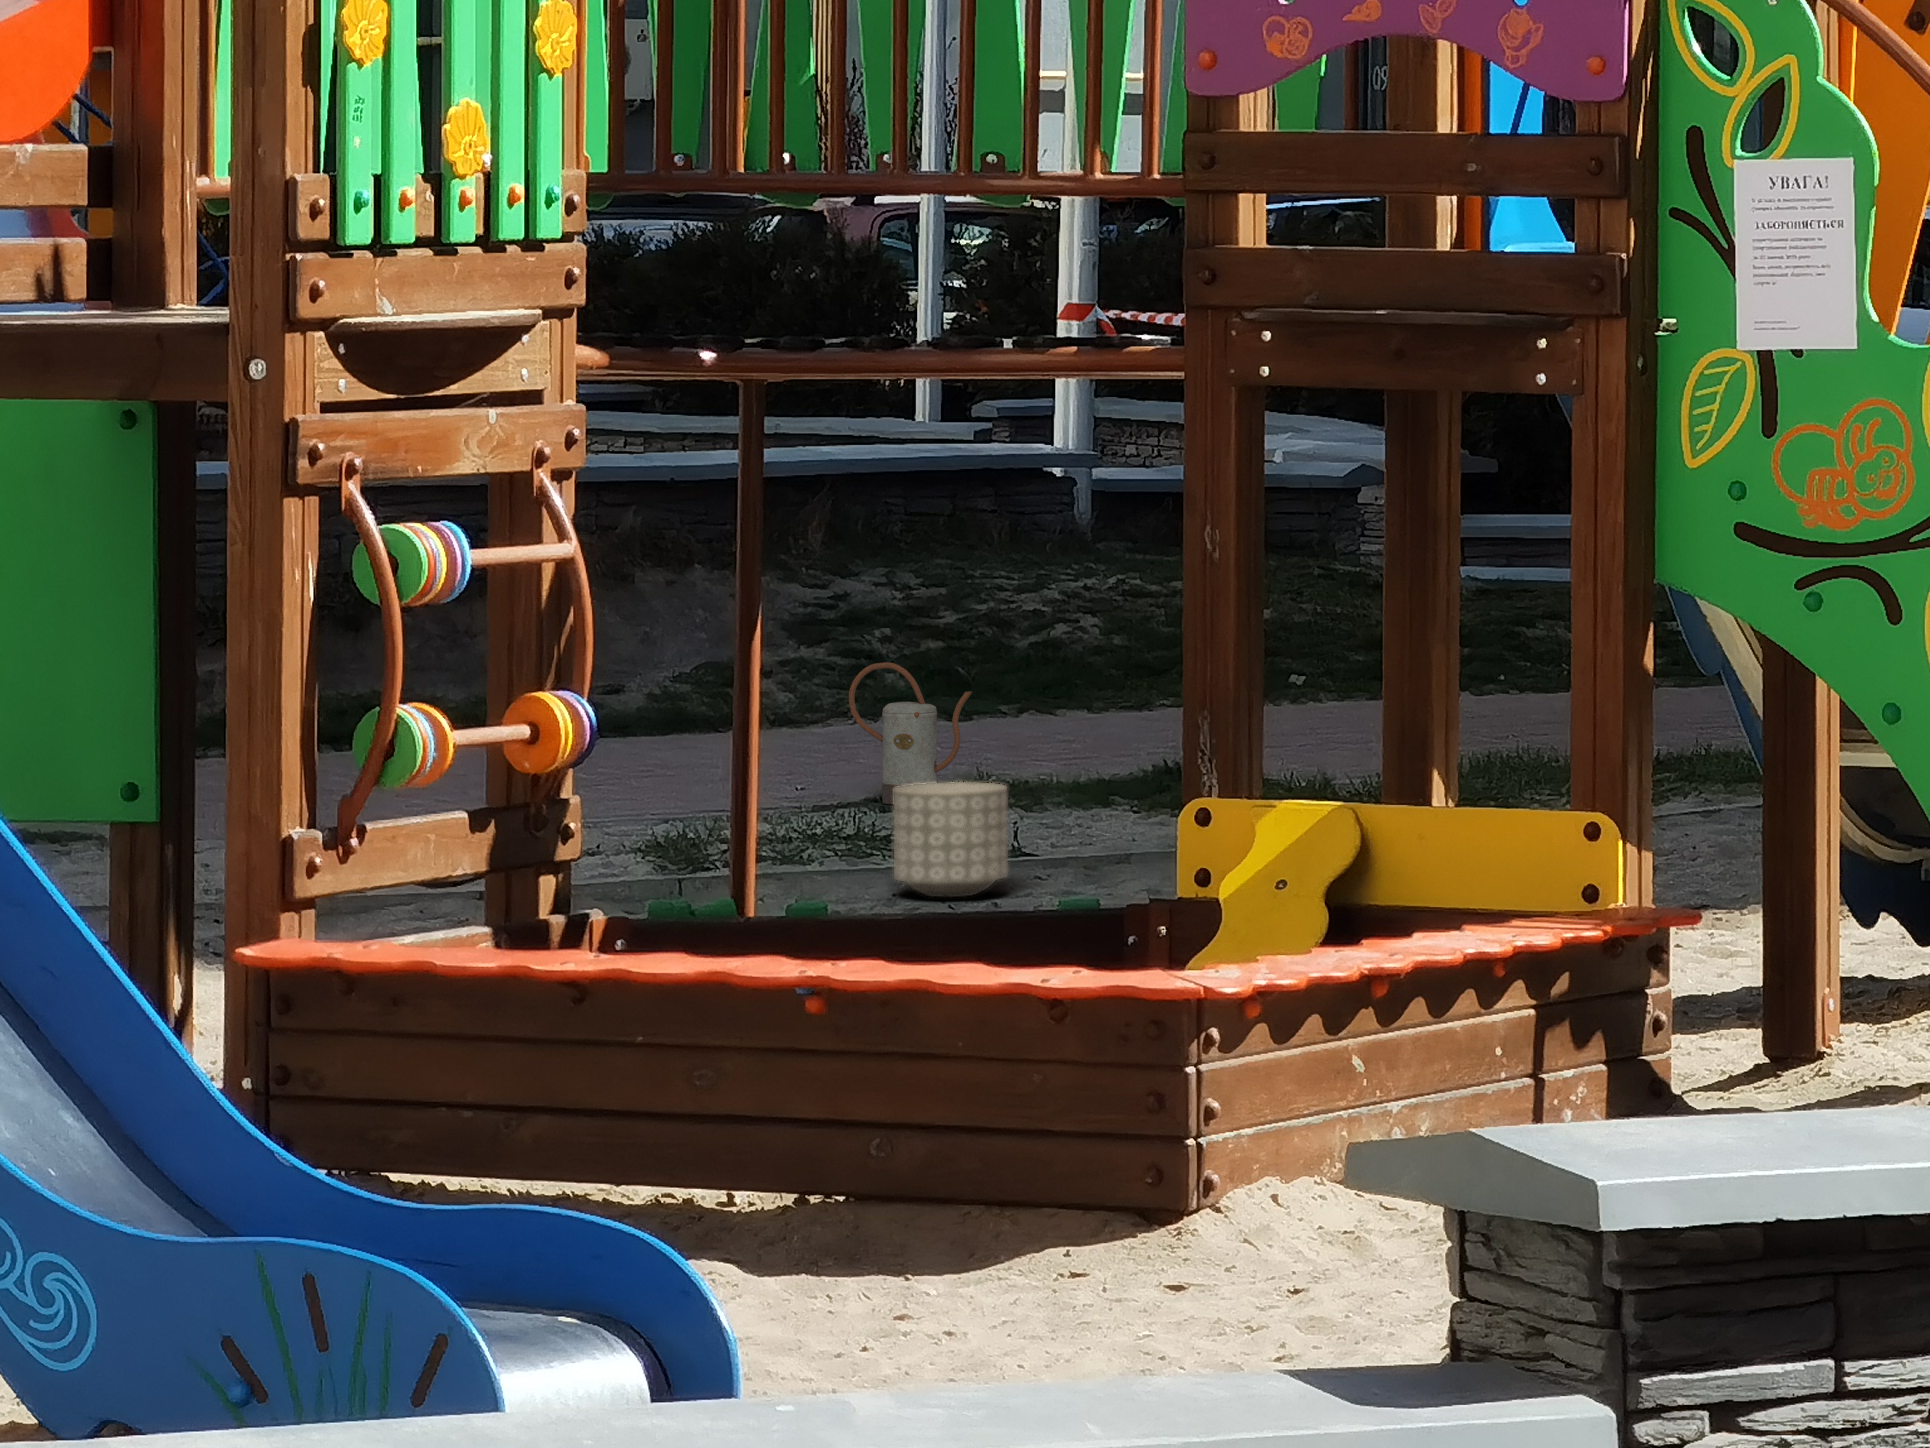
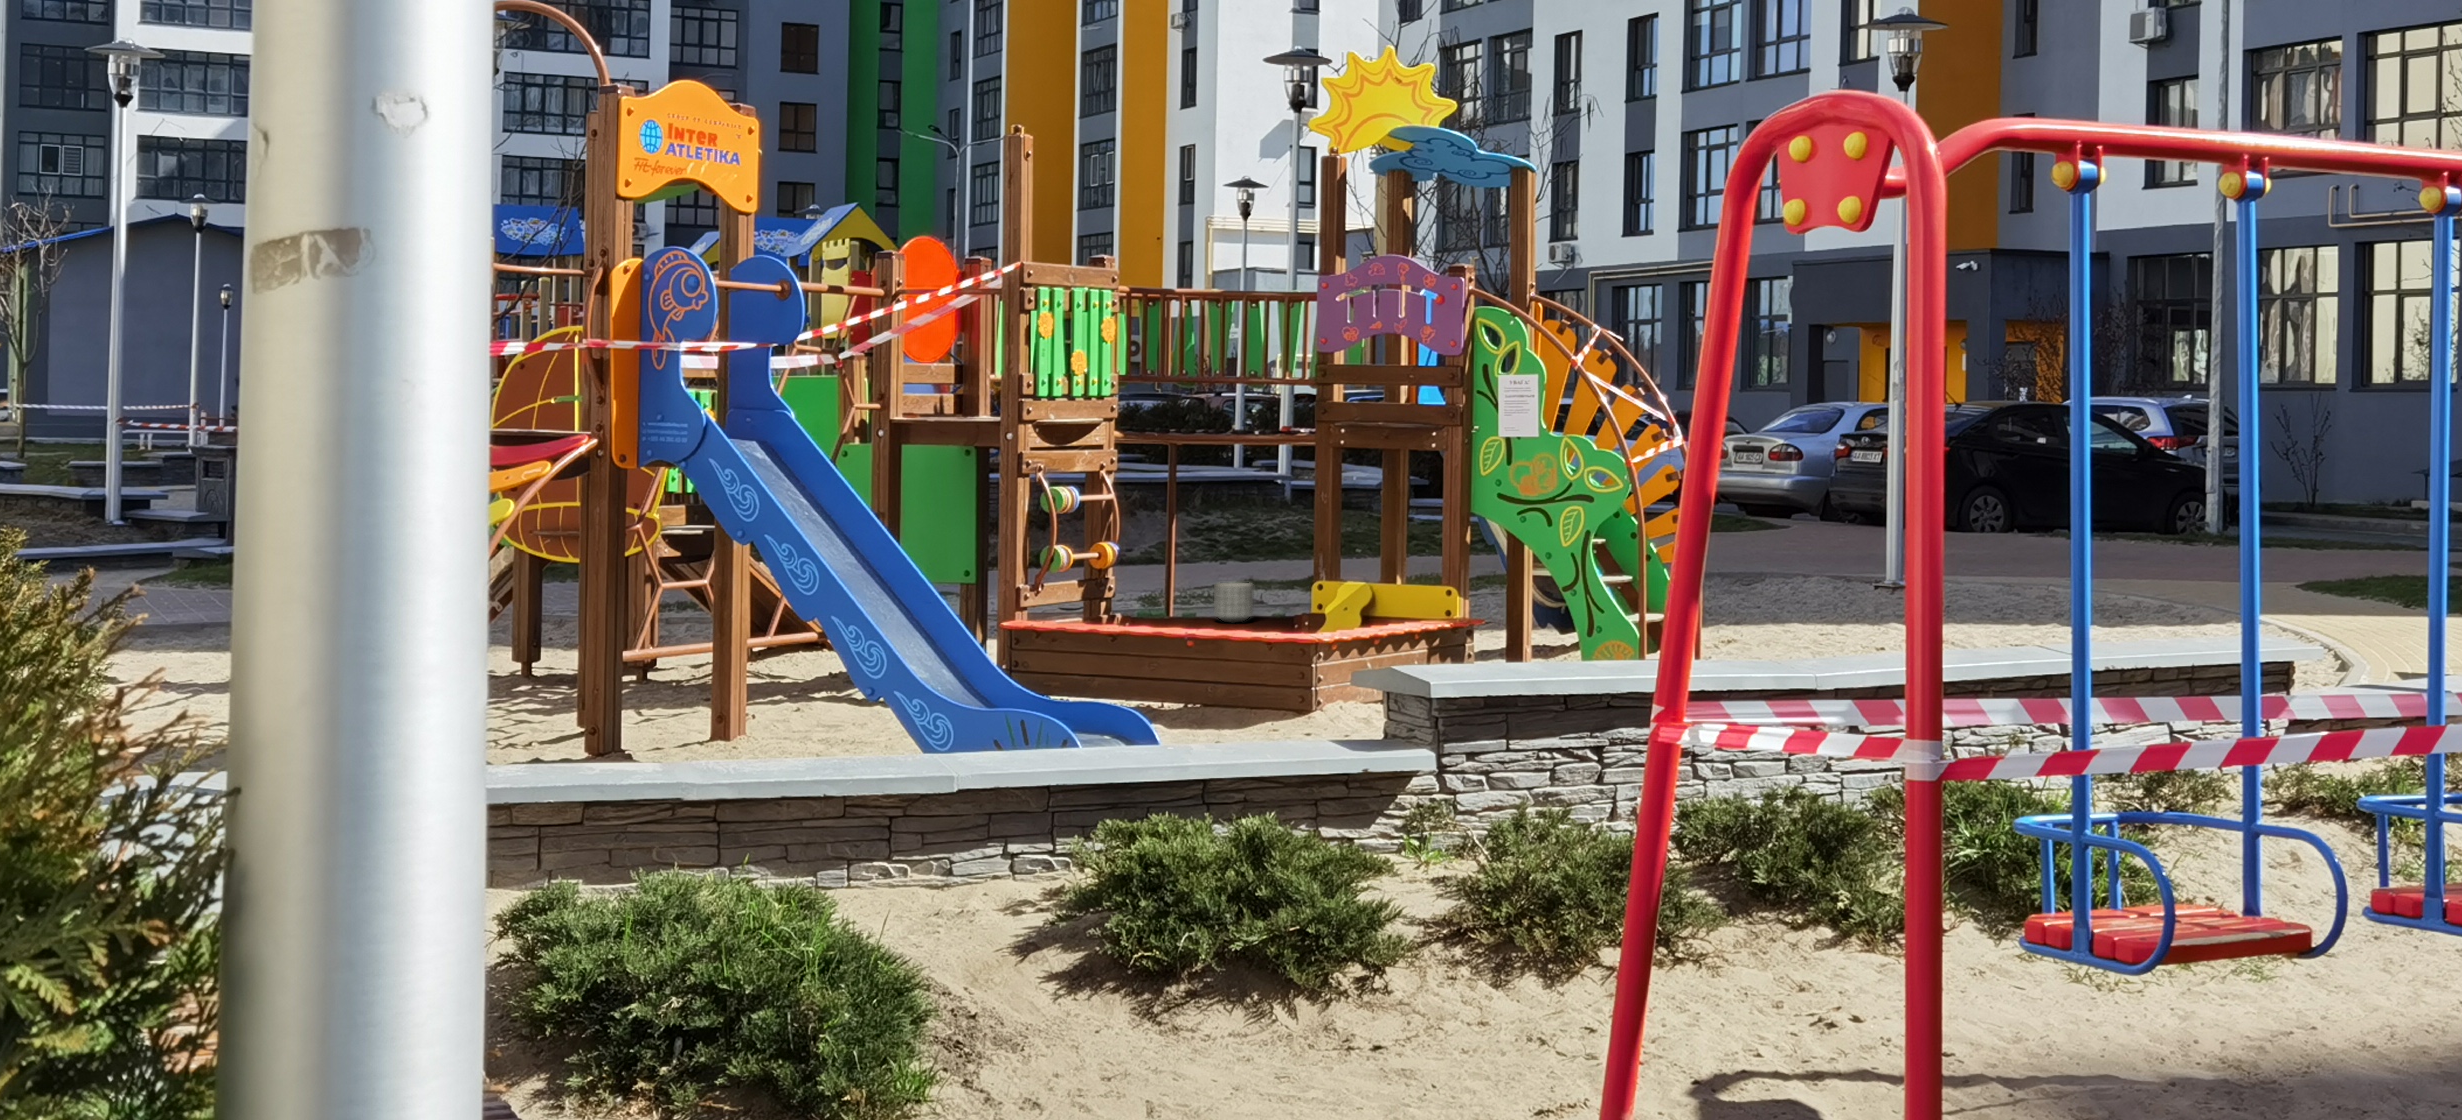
watering can: present [849,662,972,804] -> none [1197,541,1241,592]

